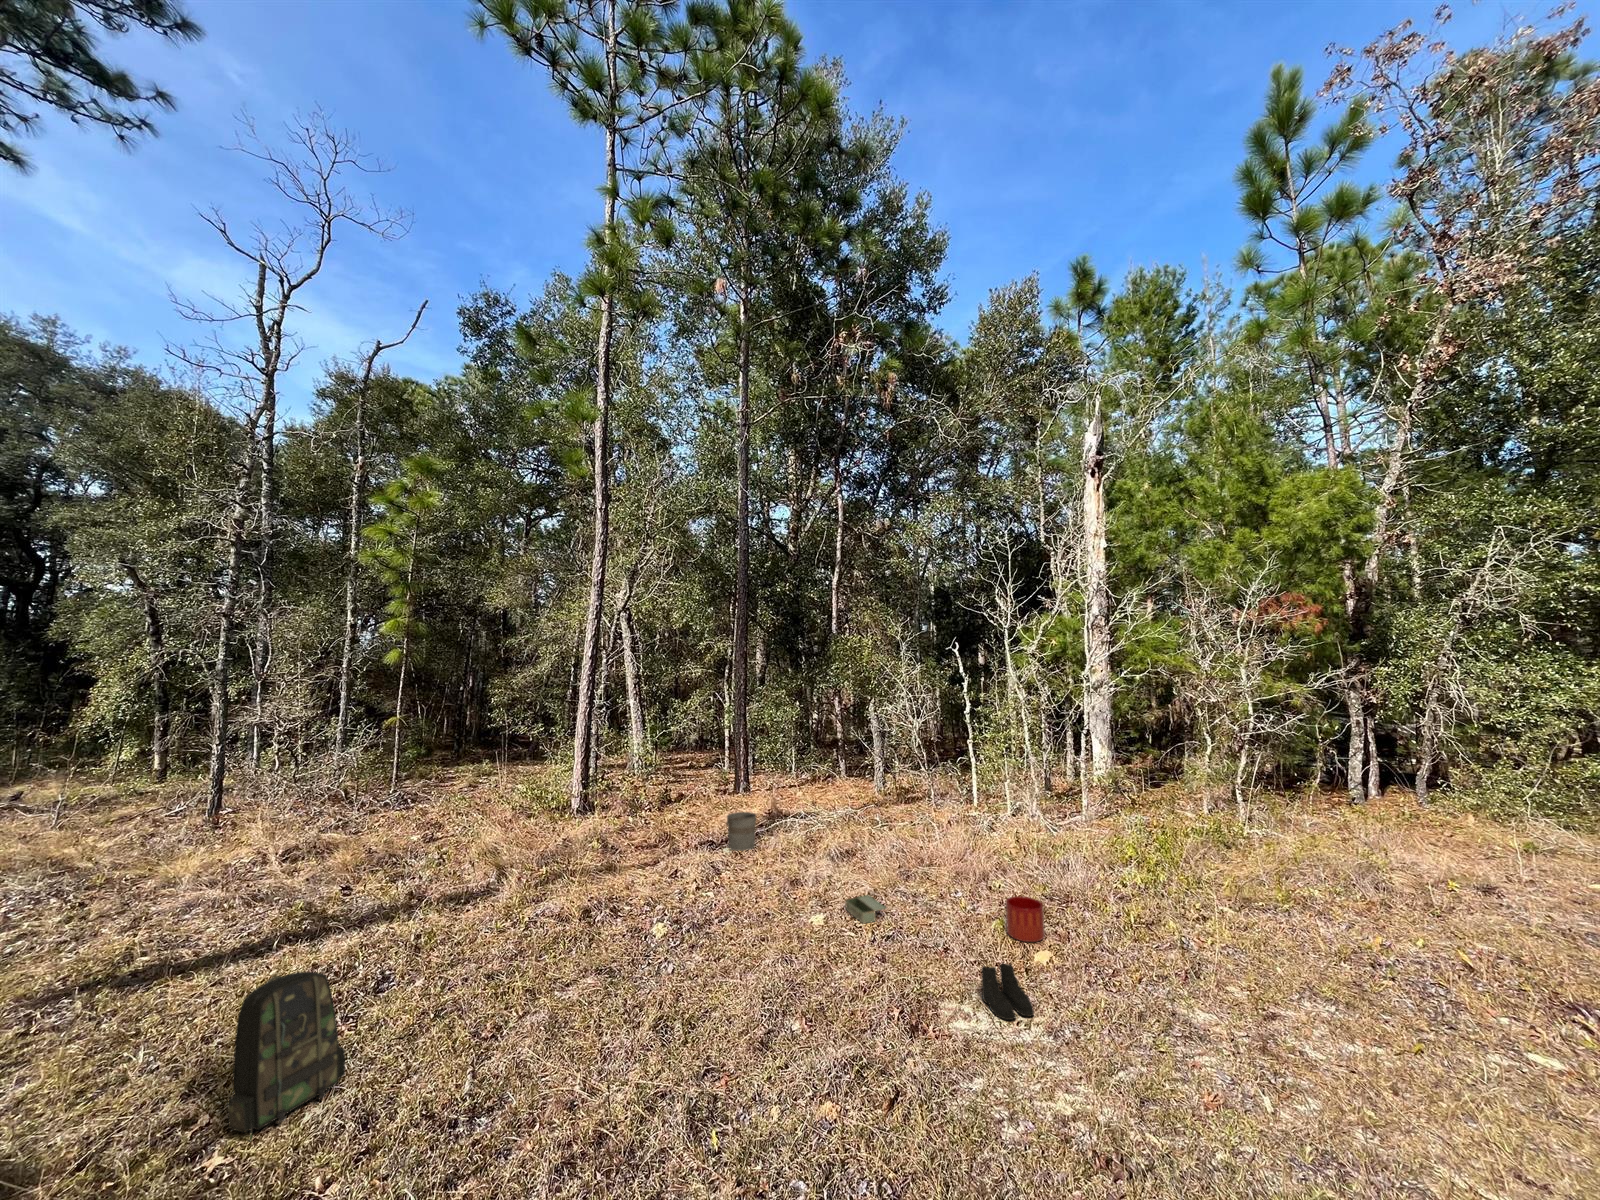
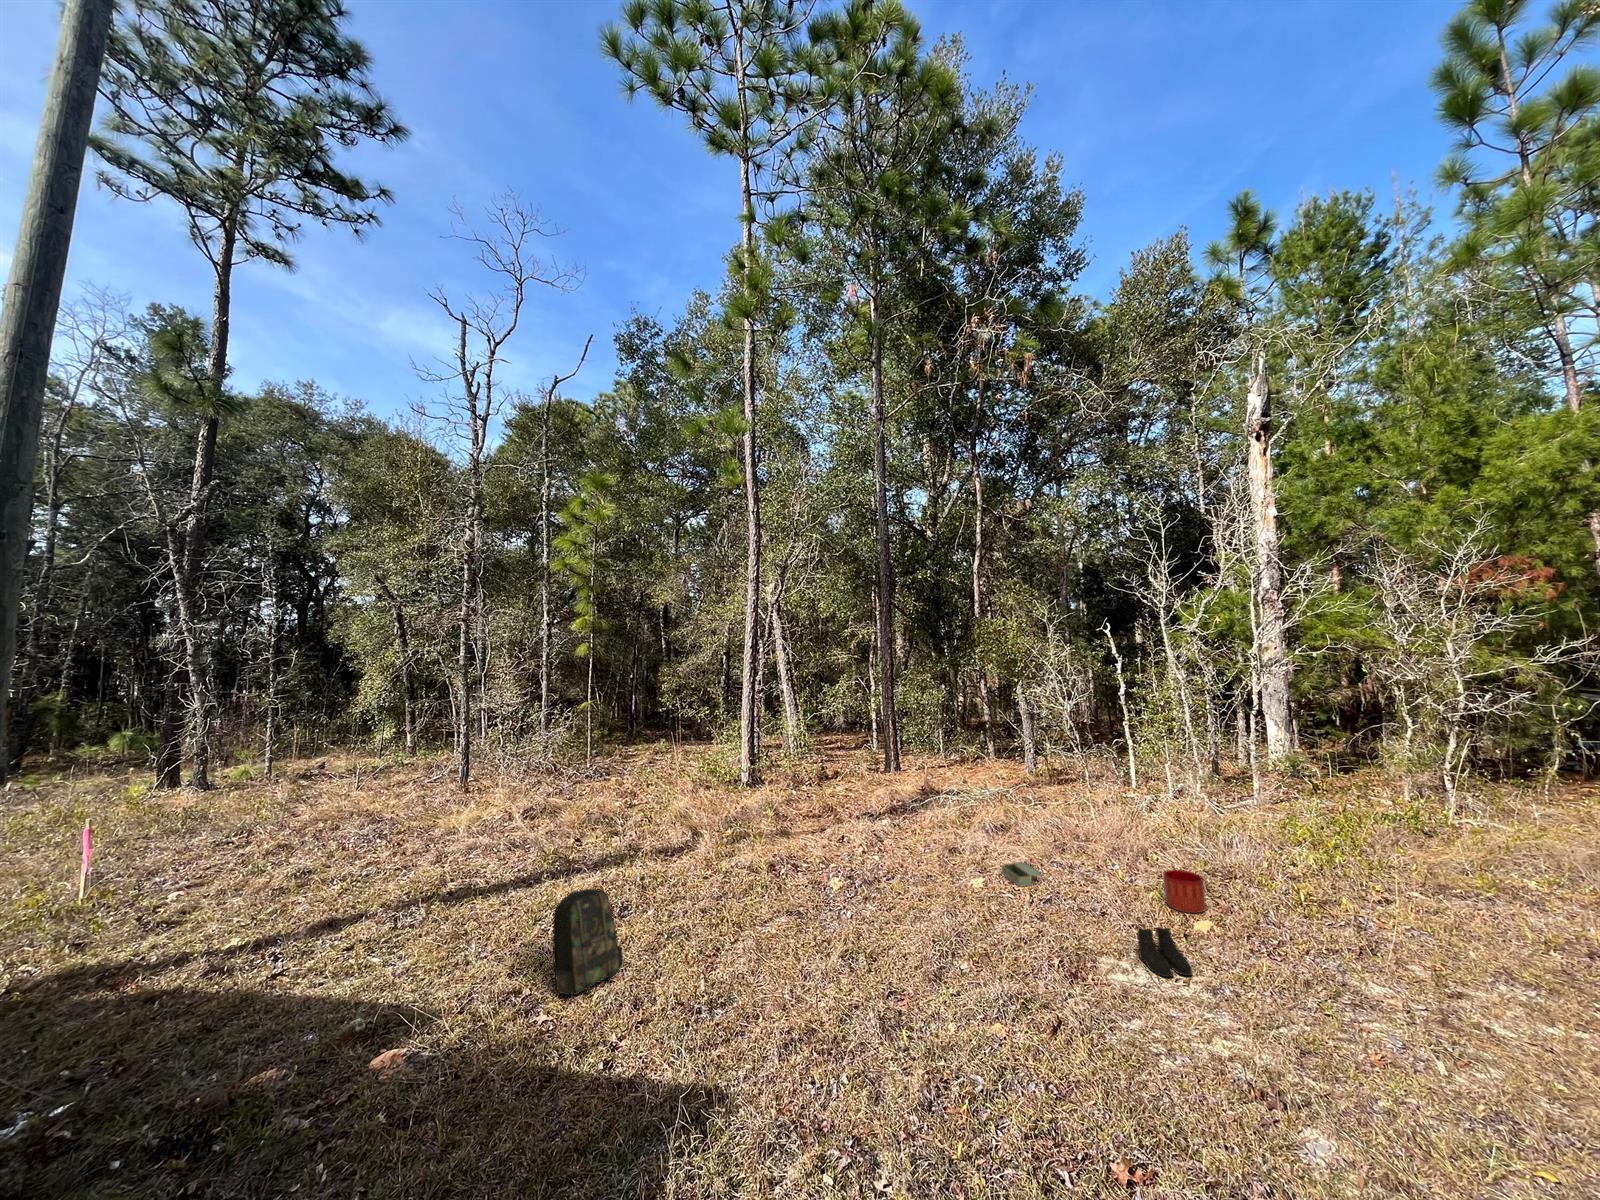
bucket: present [726,812,757,851] -> none [885,785,916,820]

